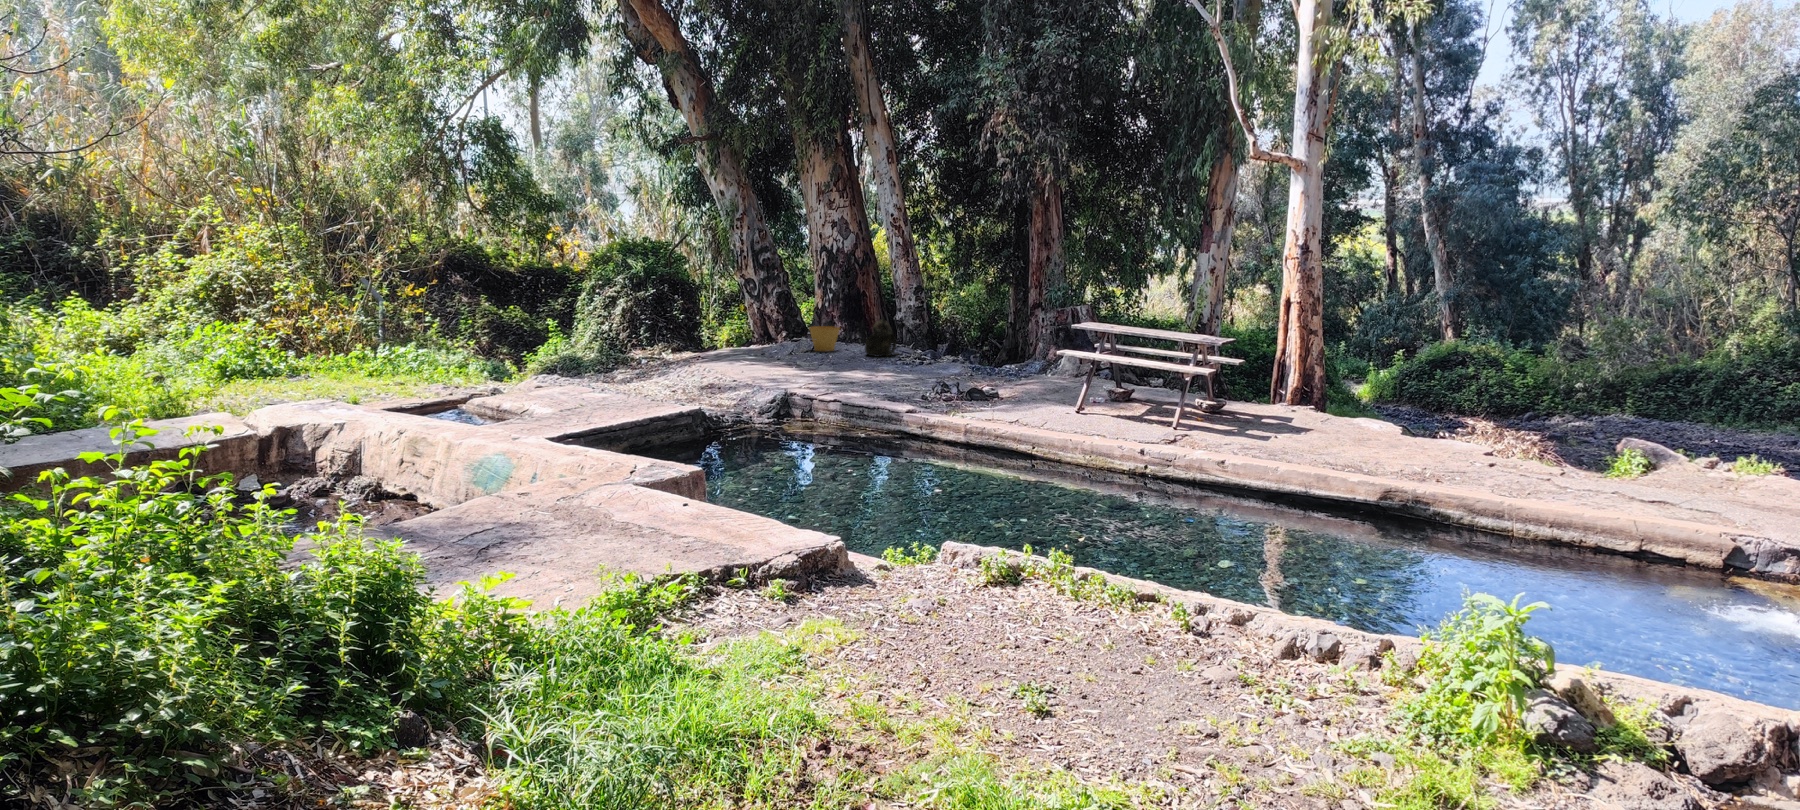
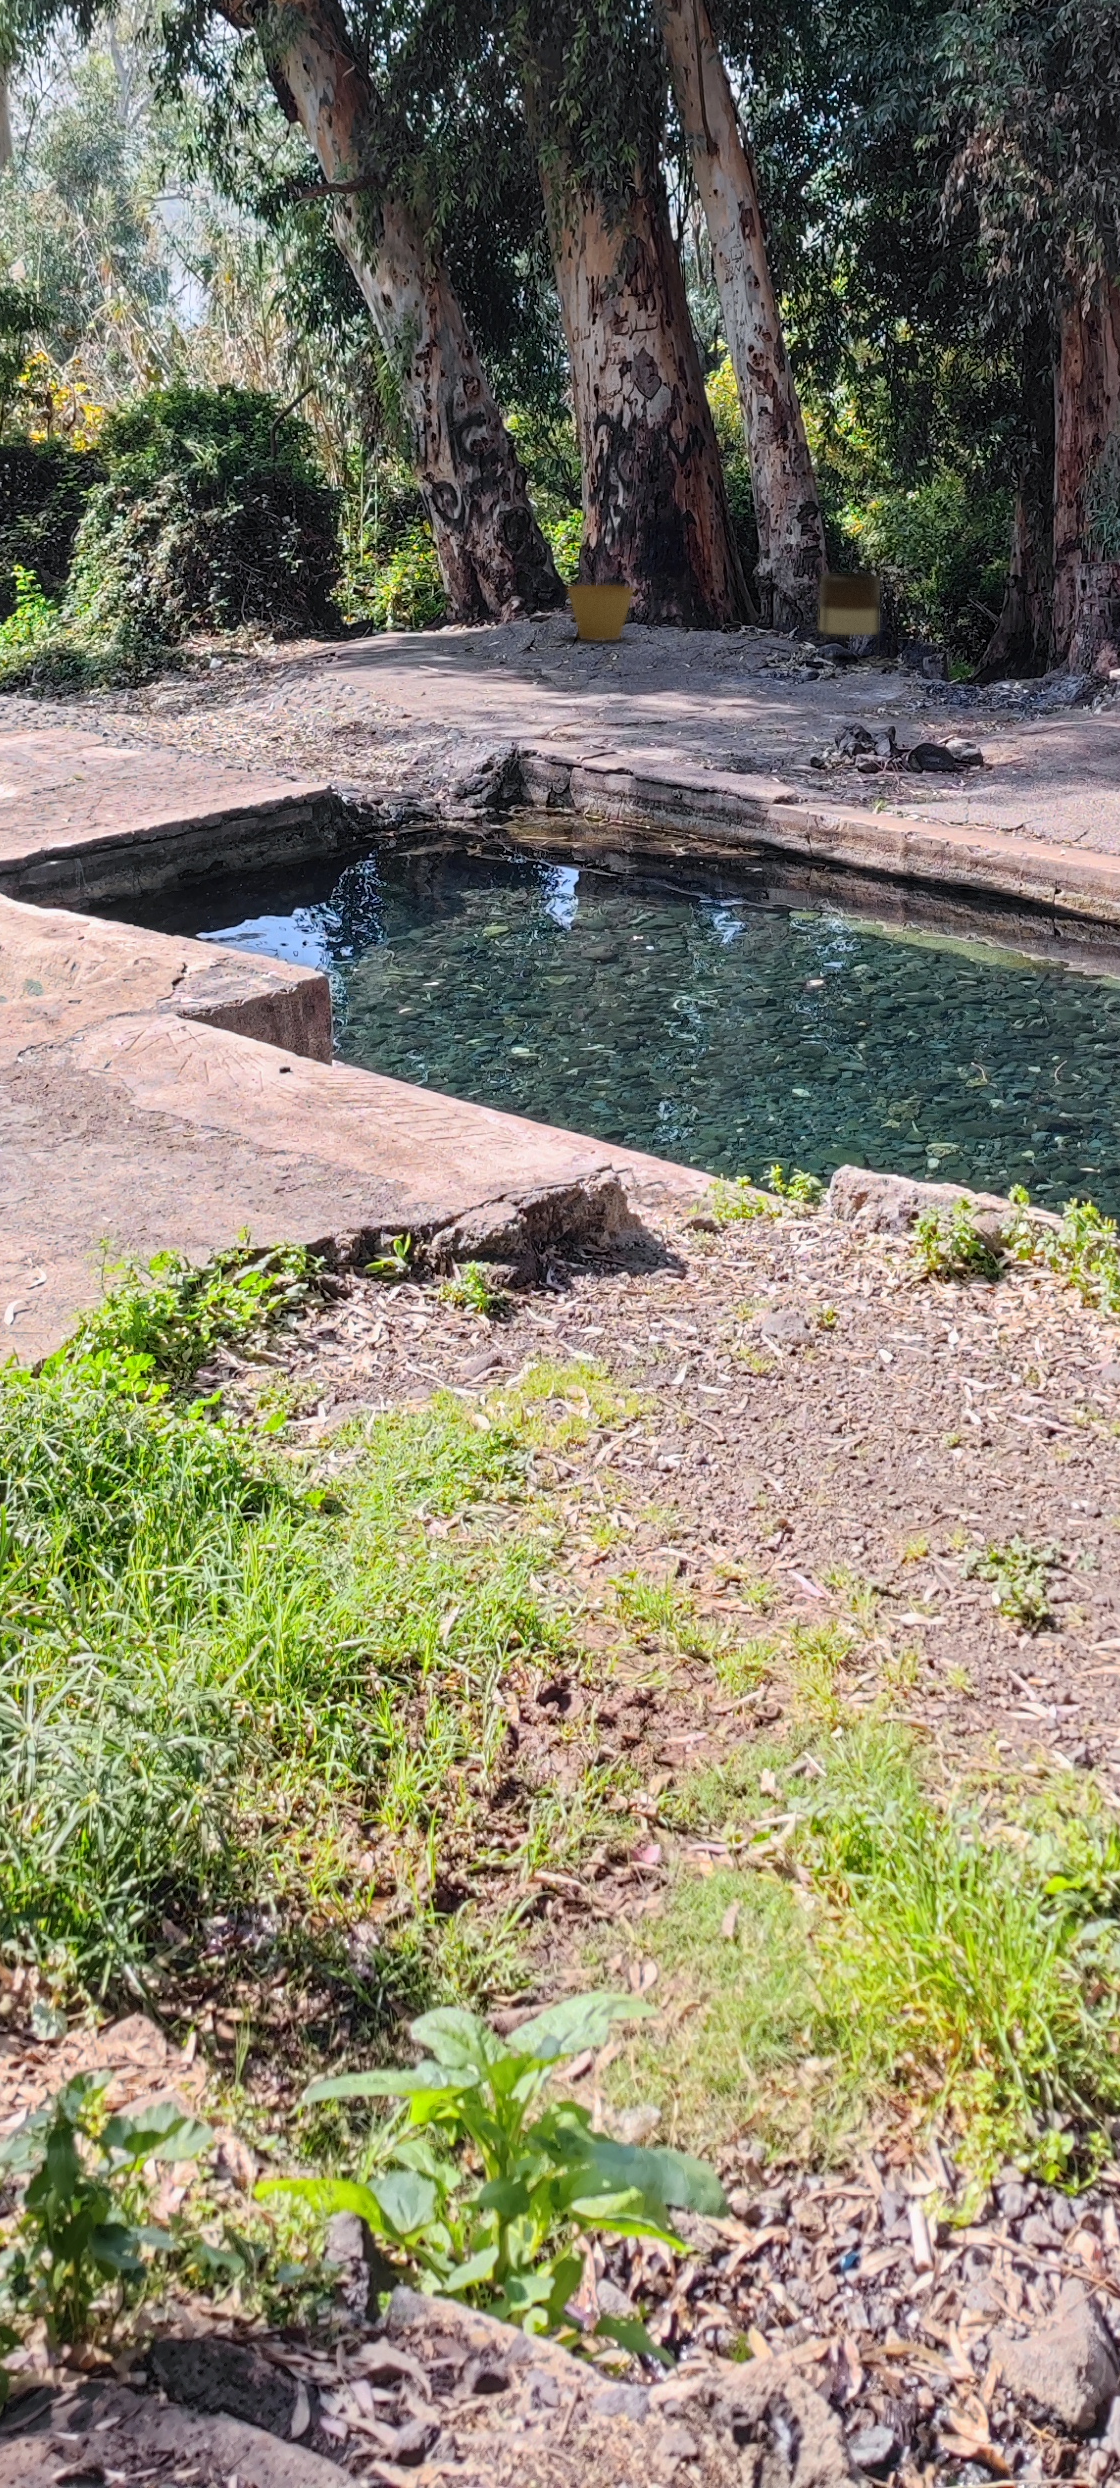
backpack: present [865,317,898,357] -> none [686,567,770,656]
planter: none [926,319,954,358] -> present [819,574,880,645]

